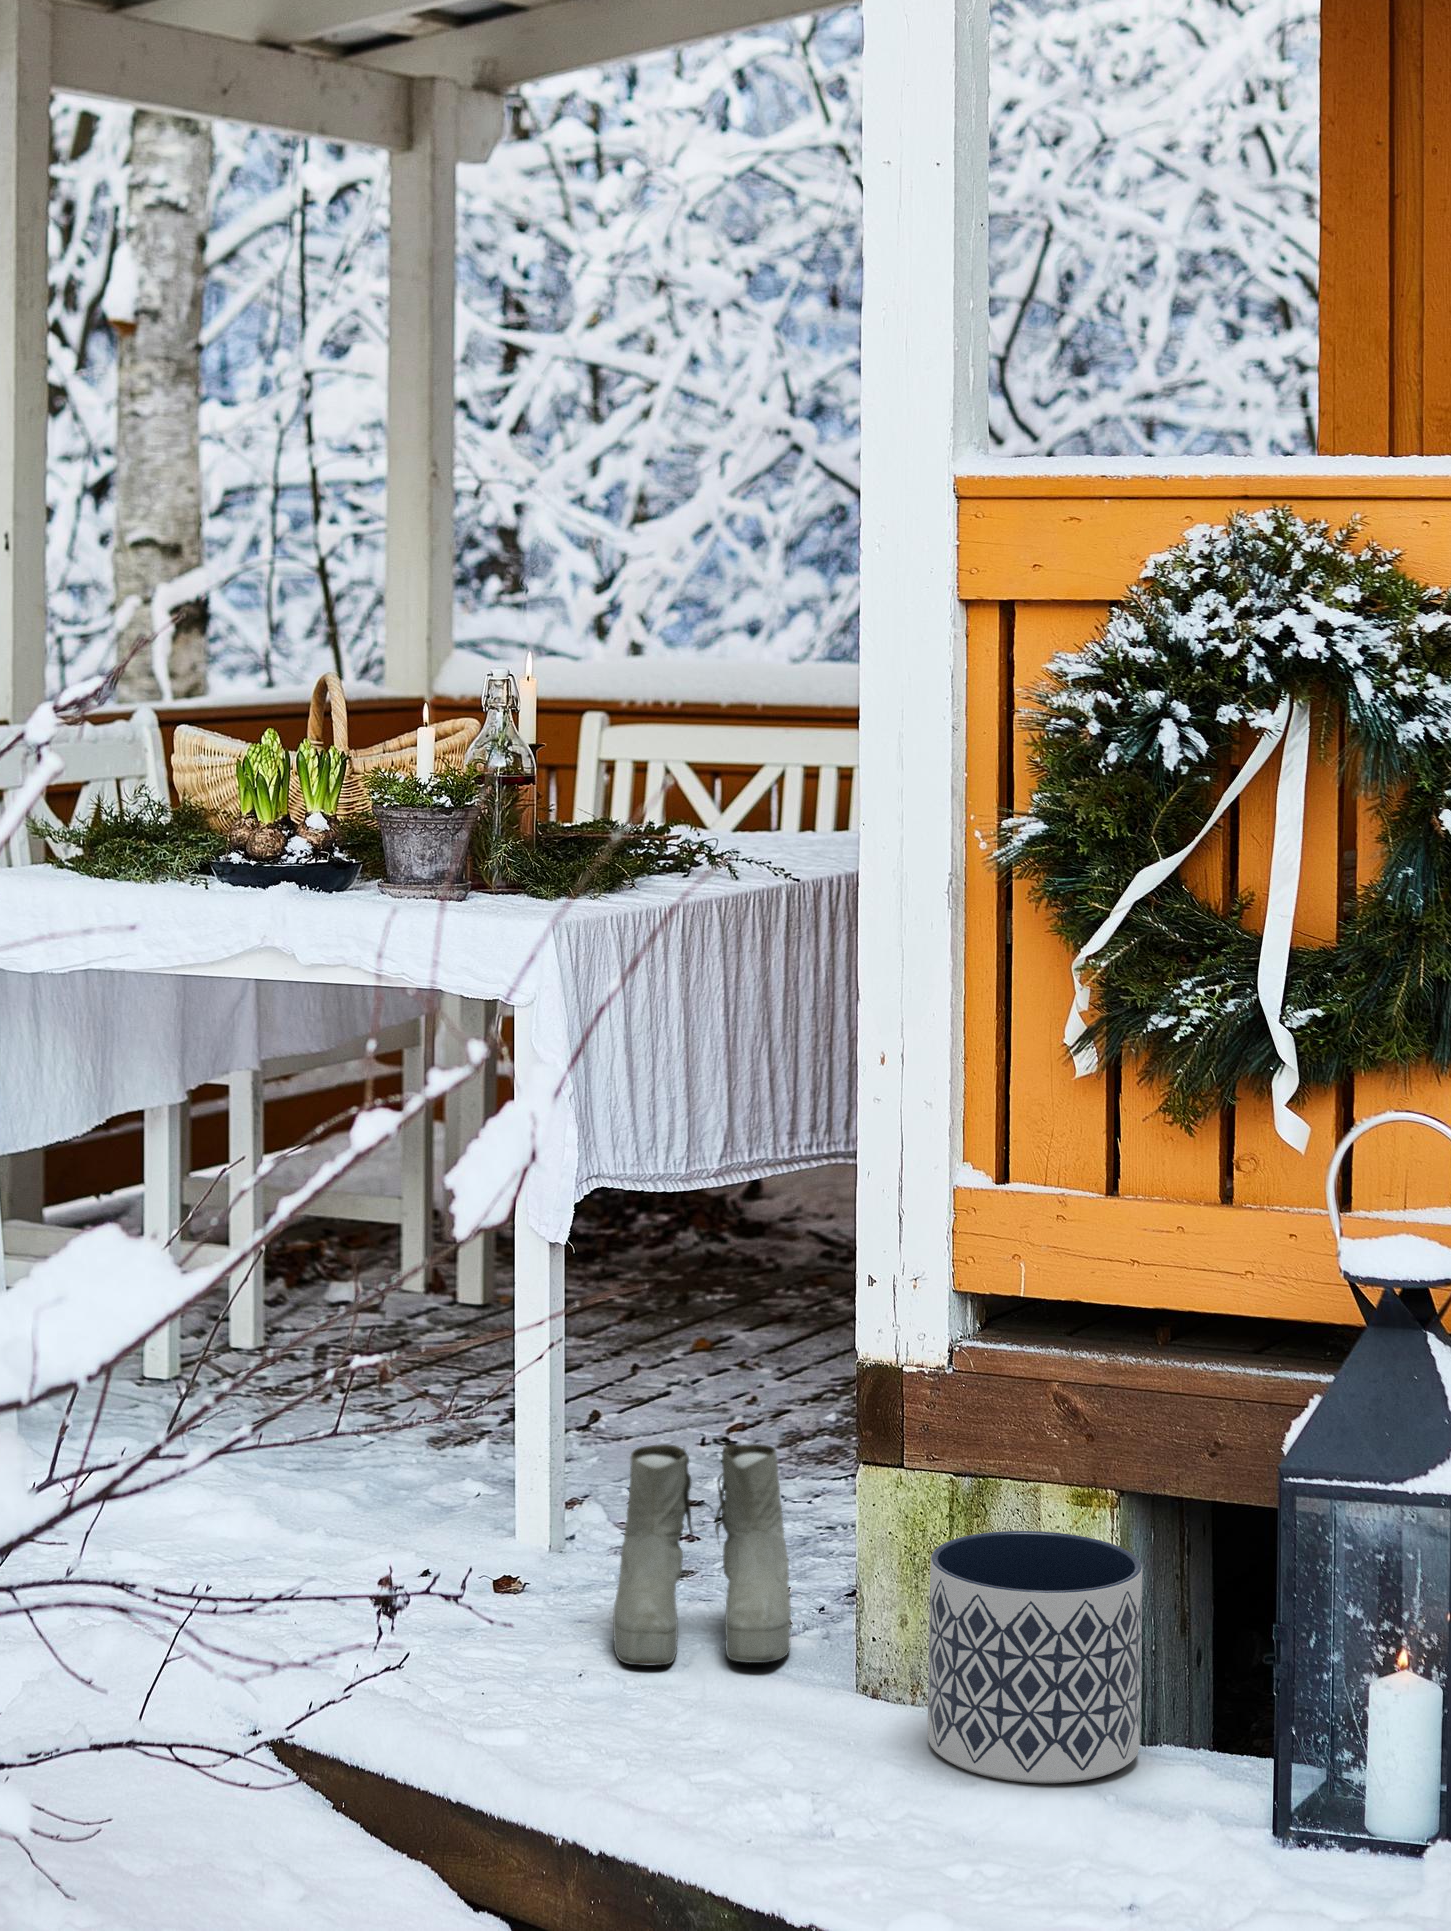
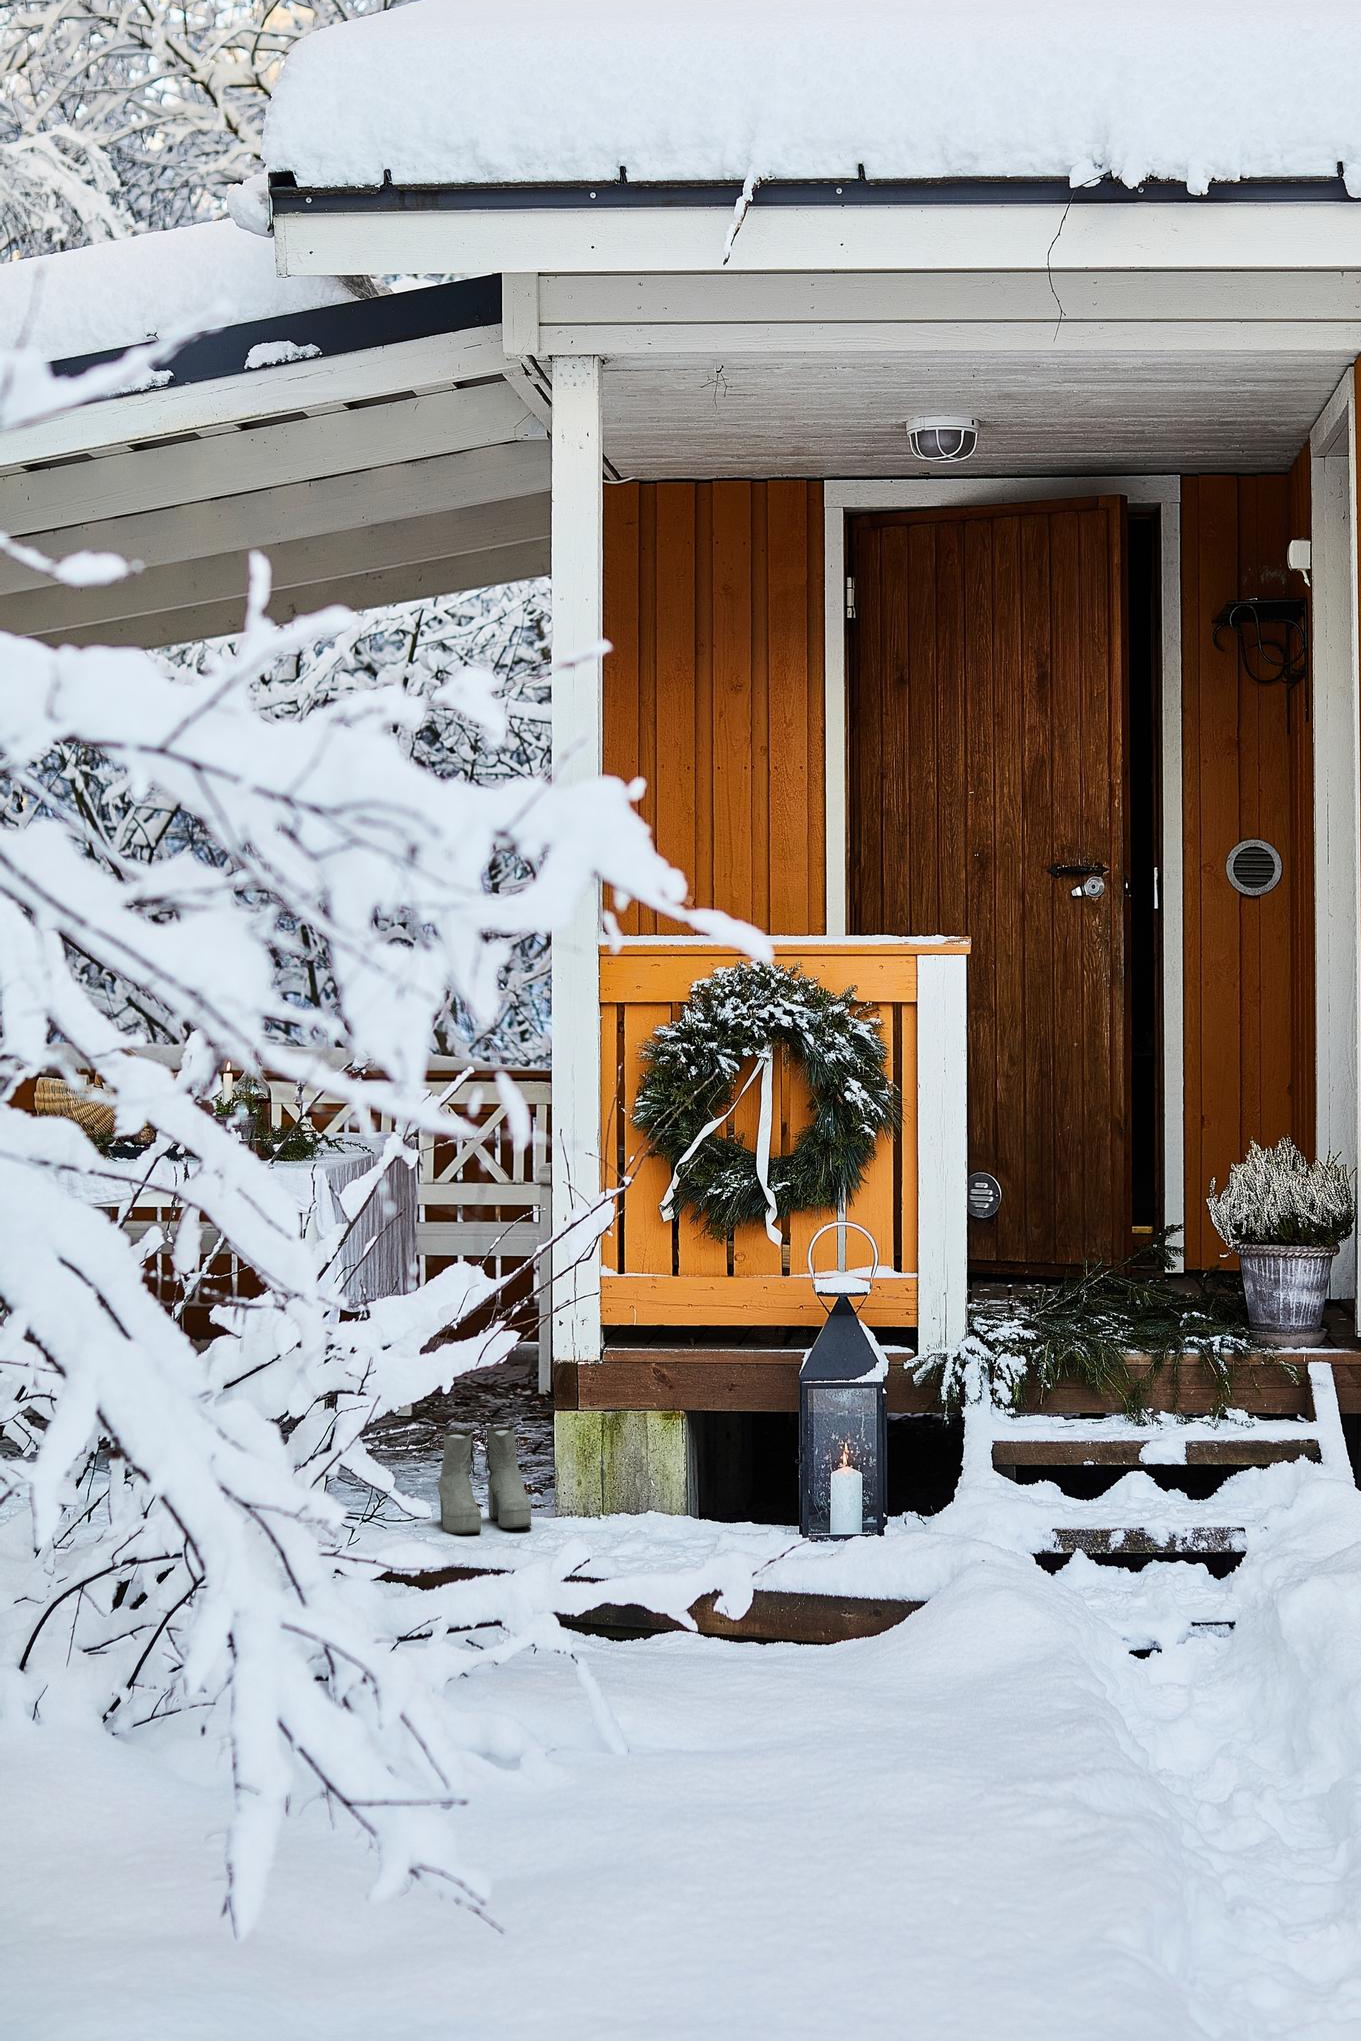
planter: present [928,1531,1142,1783] -> none [624,1443,723,1549]

